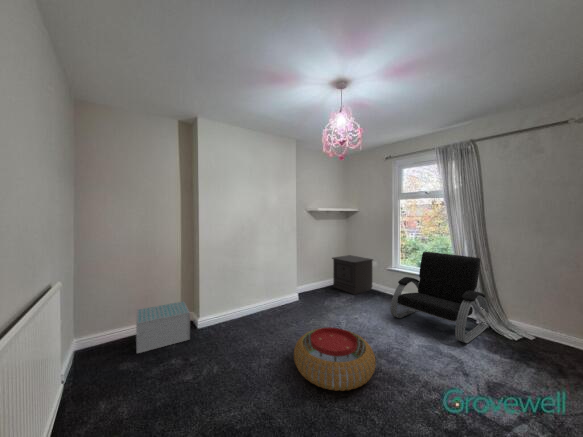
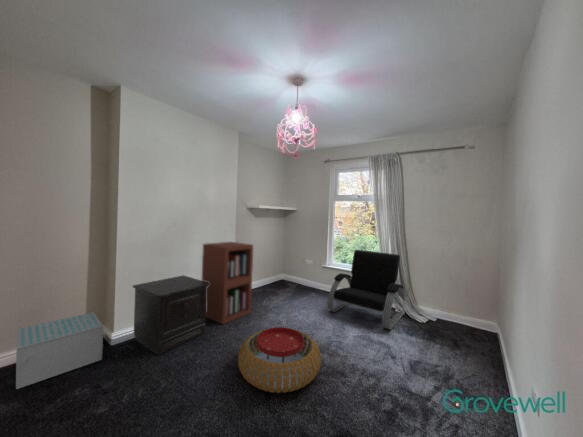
bookshelf: none [266,244,311,321] -> present [202,242,253,324]
nightstand: present [332,255,373,295] -> present [133,275,209,355]

